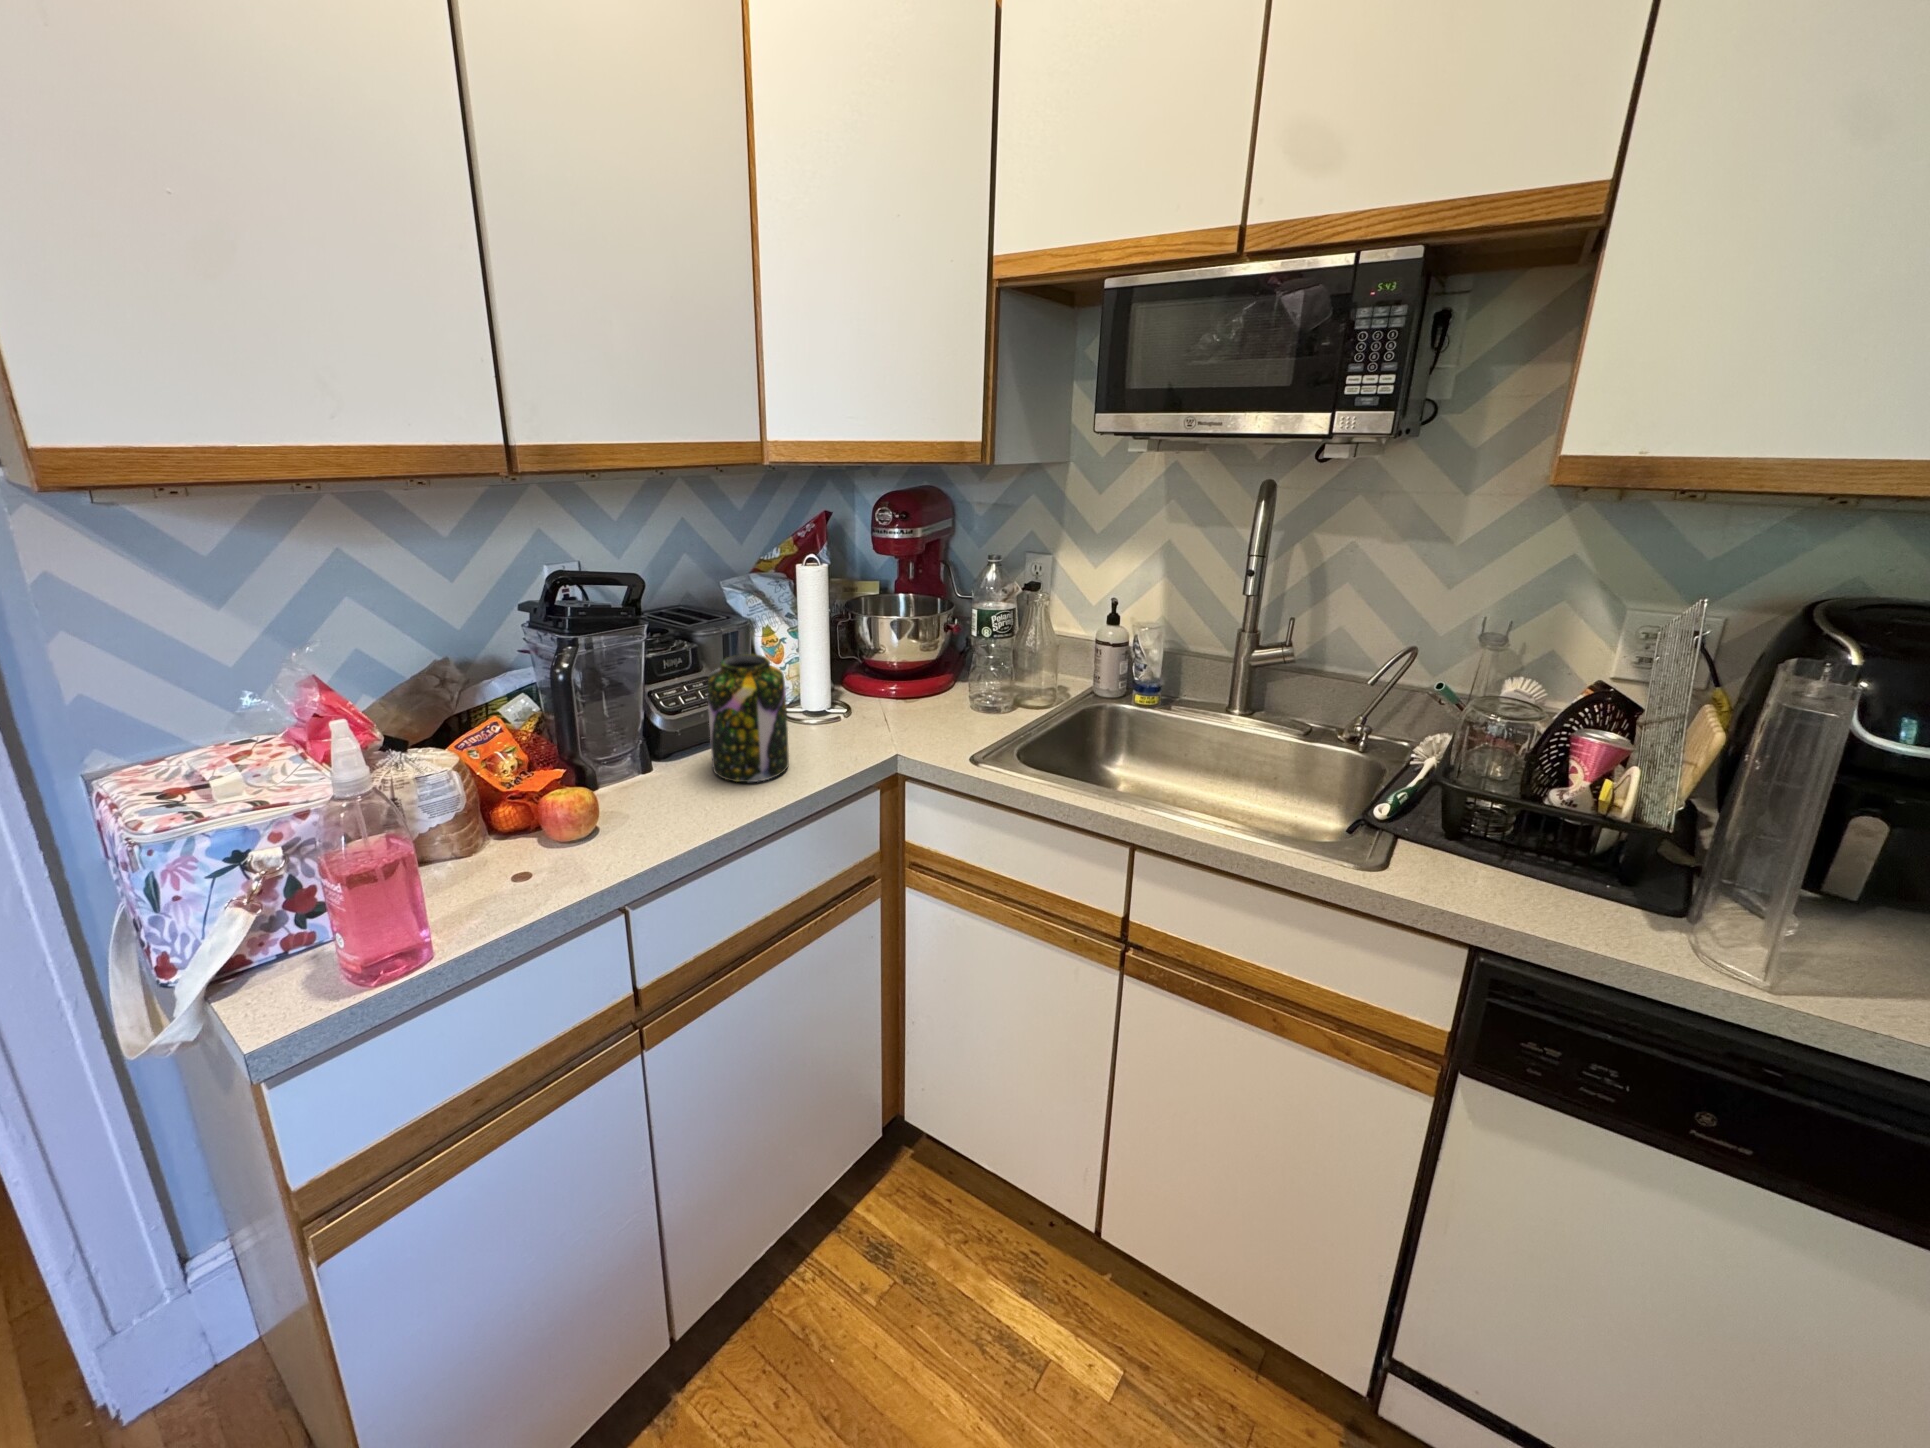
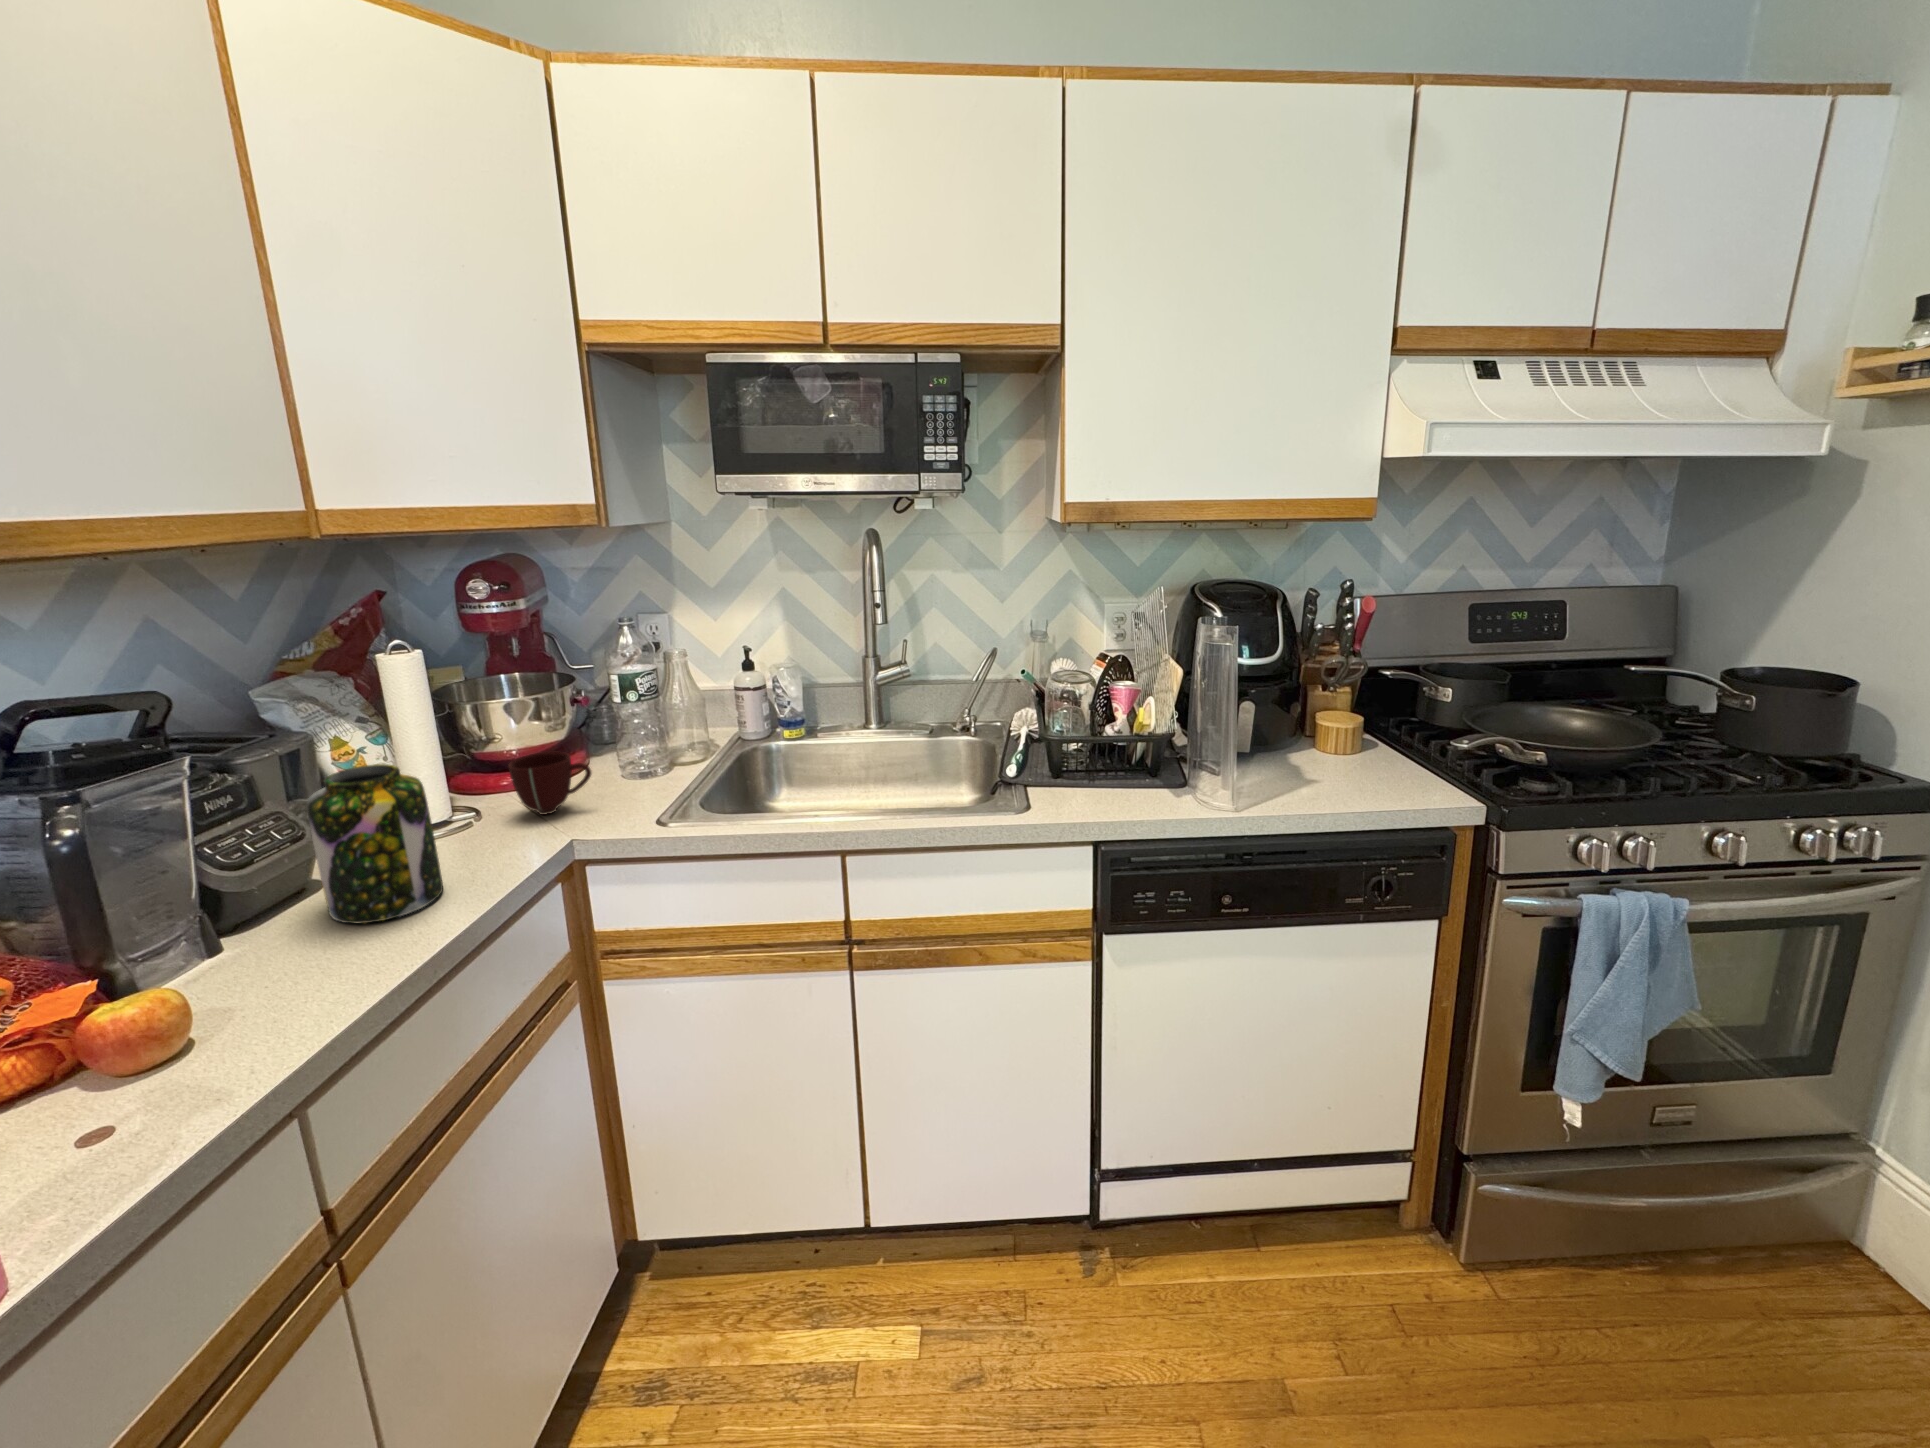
mug: none [870,670,932,726] -> present [508,752,591,815]

